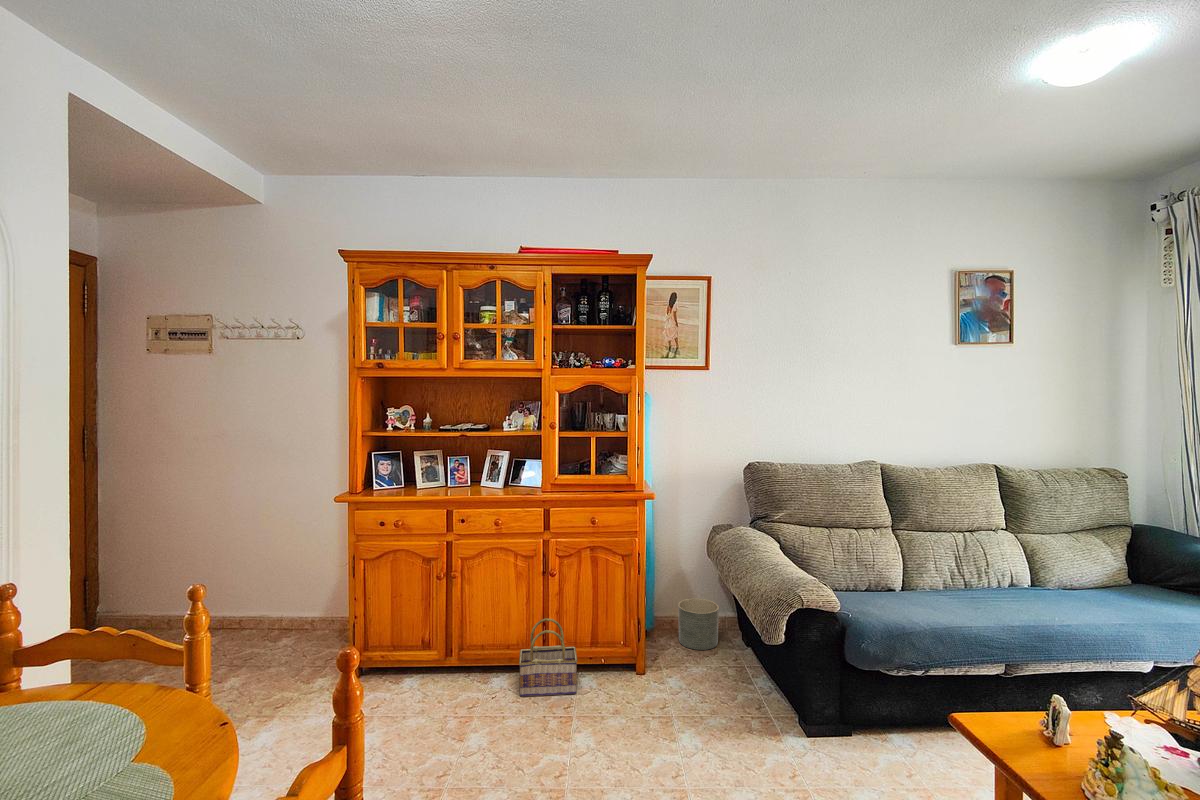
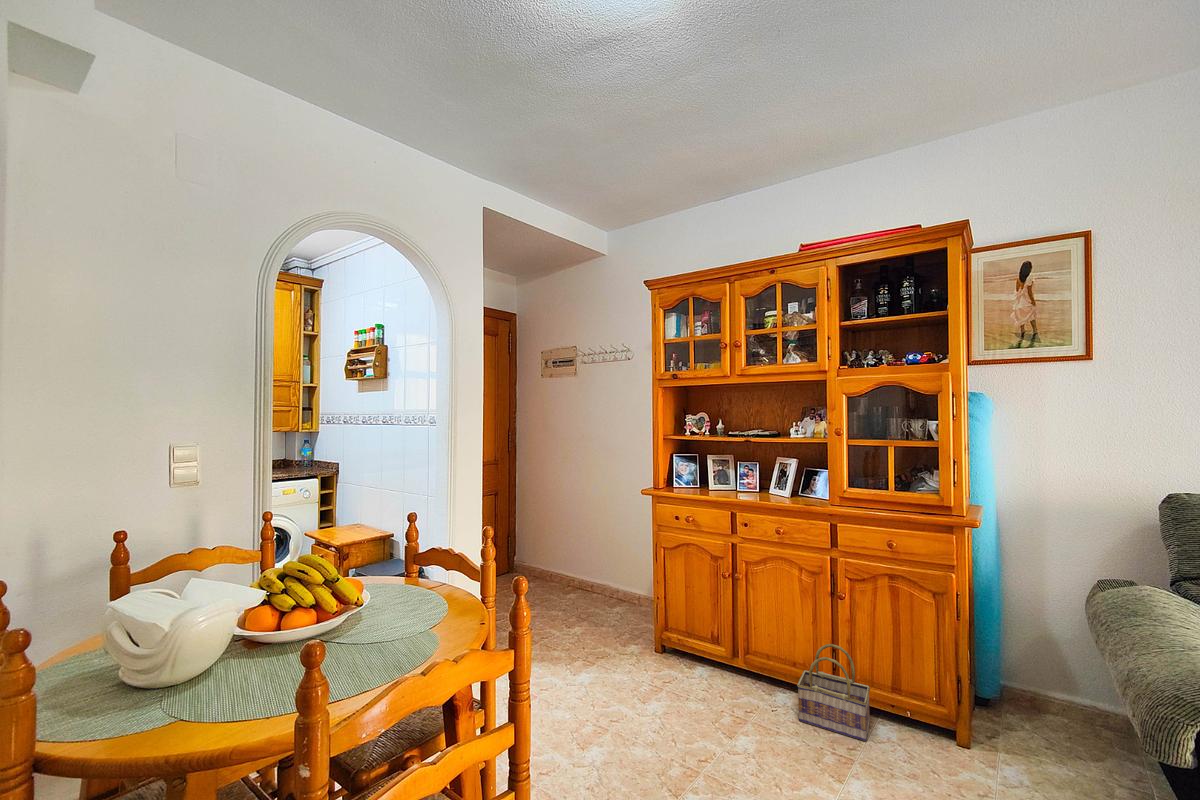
planter: present [678,598,719,650] -> none [1041,671,1116,753]

